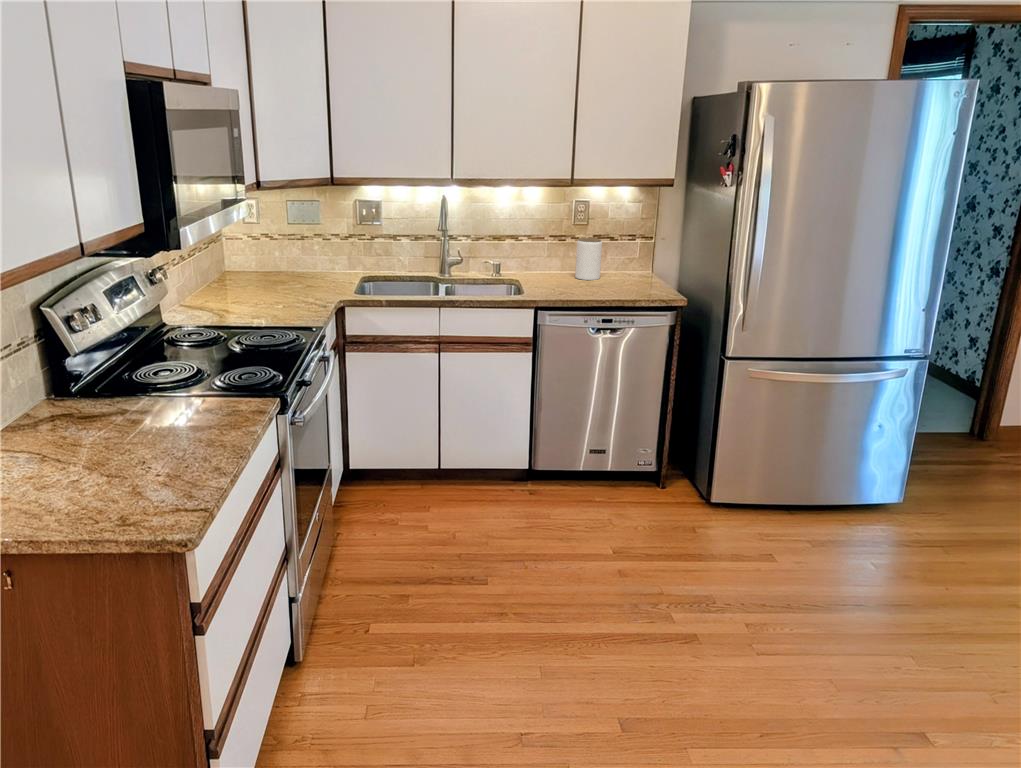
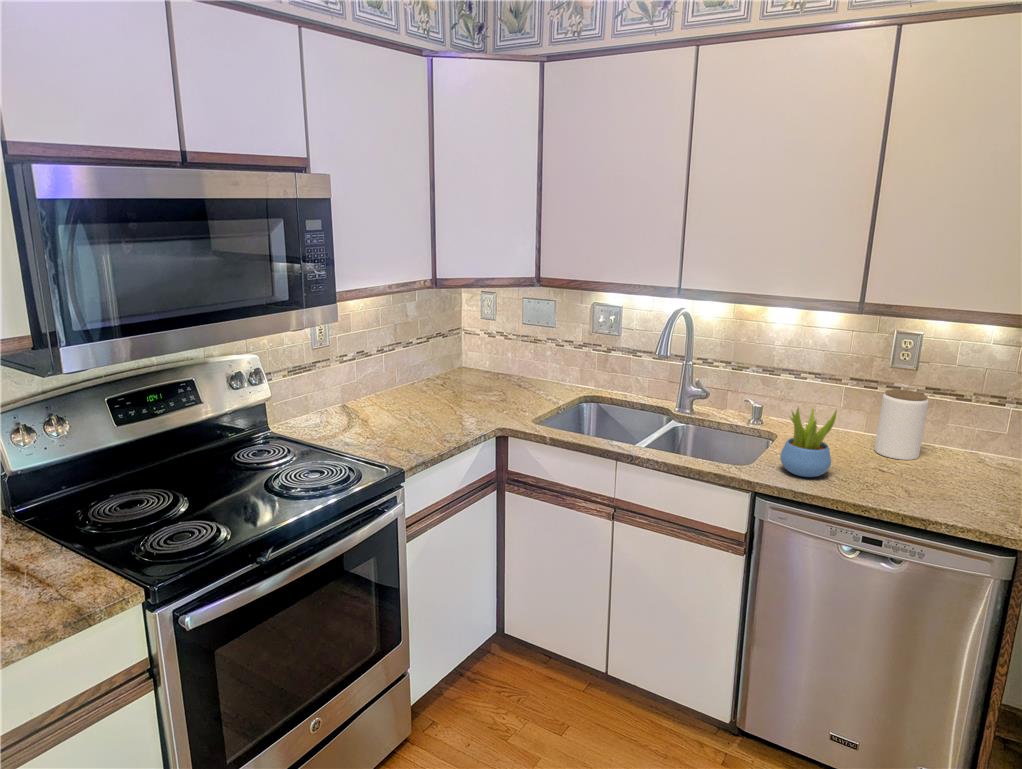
succulent plant: none [542,247,573,294] -> present [780,407,837,477]

